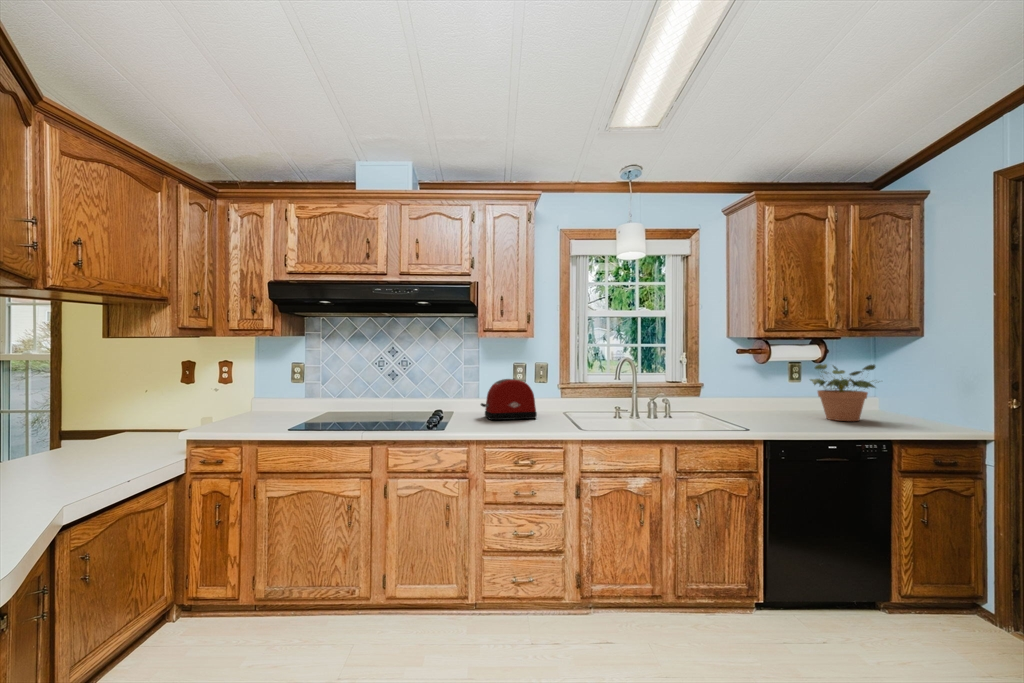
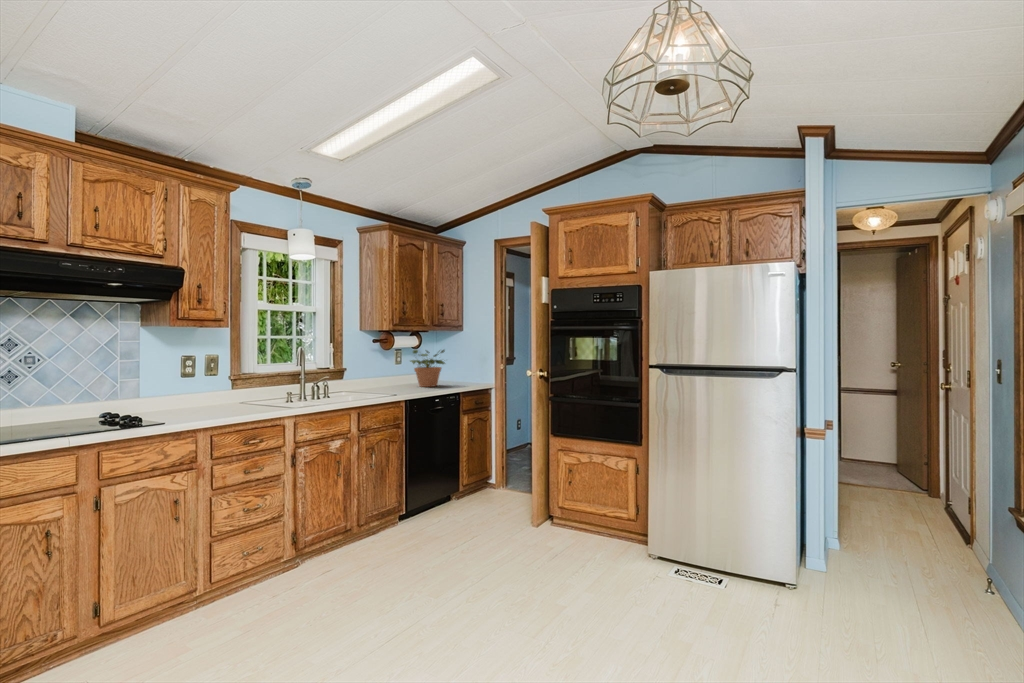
toaster: present [481,379,537,420] -> none [163,369,228,412]

